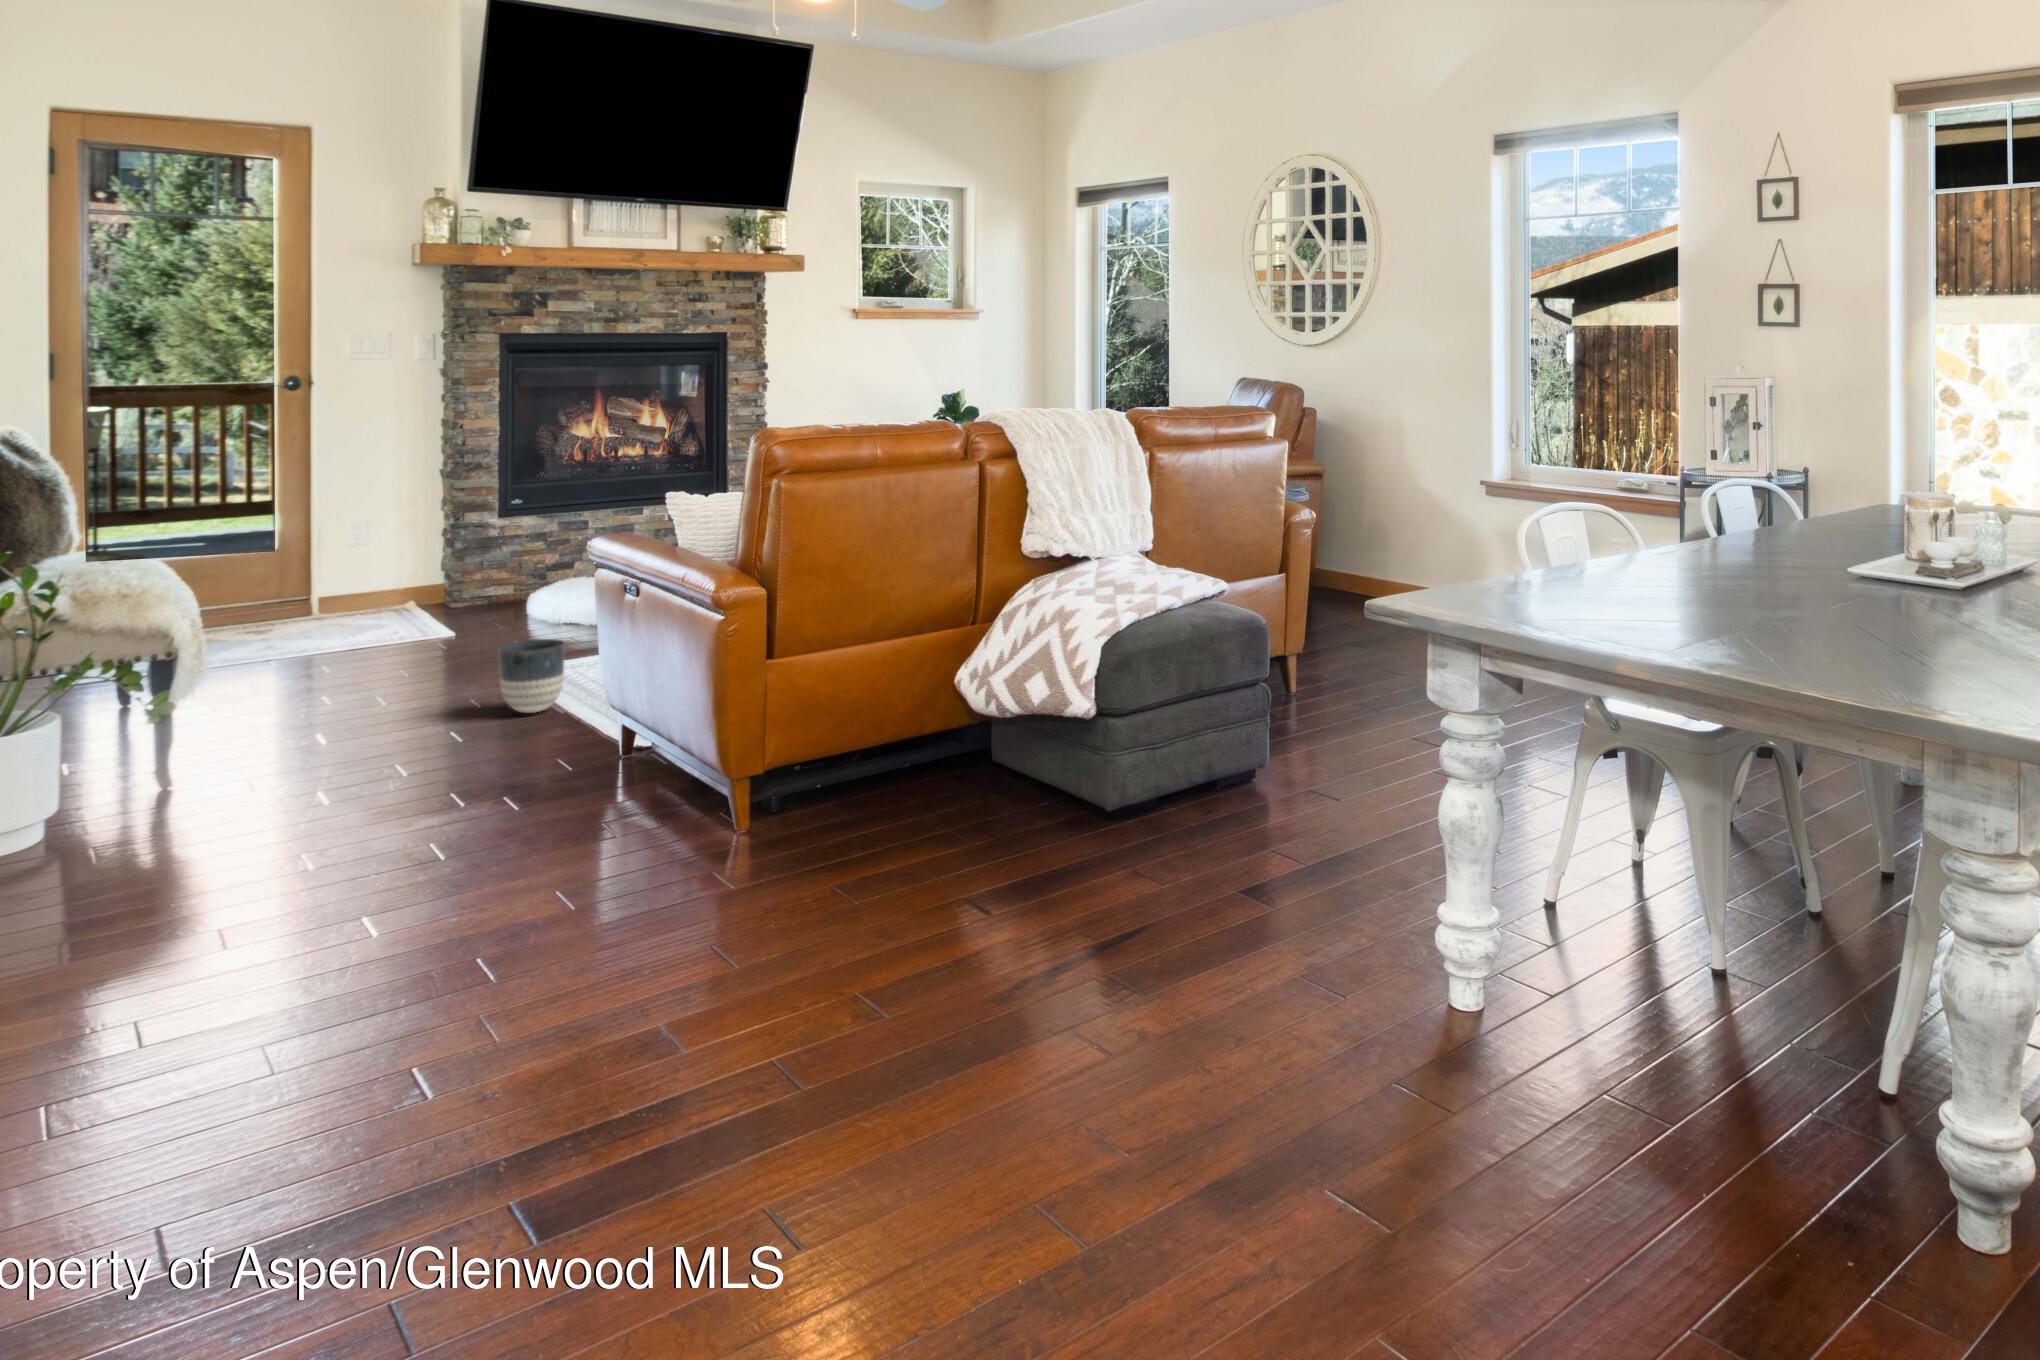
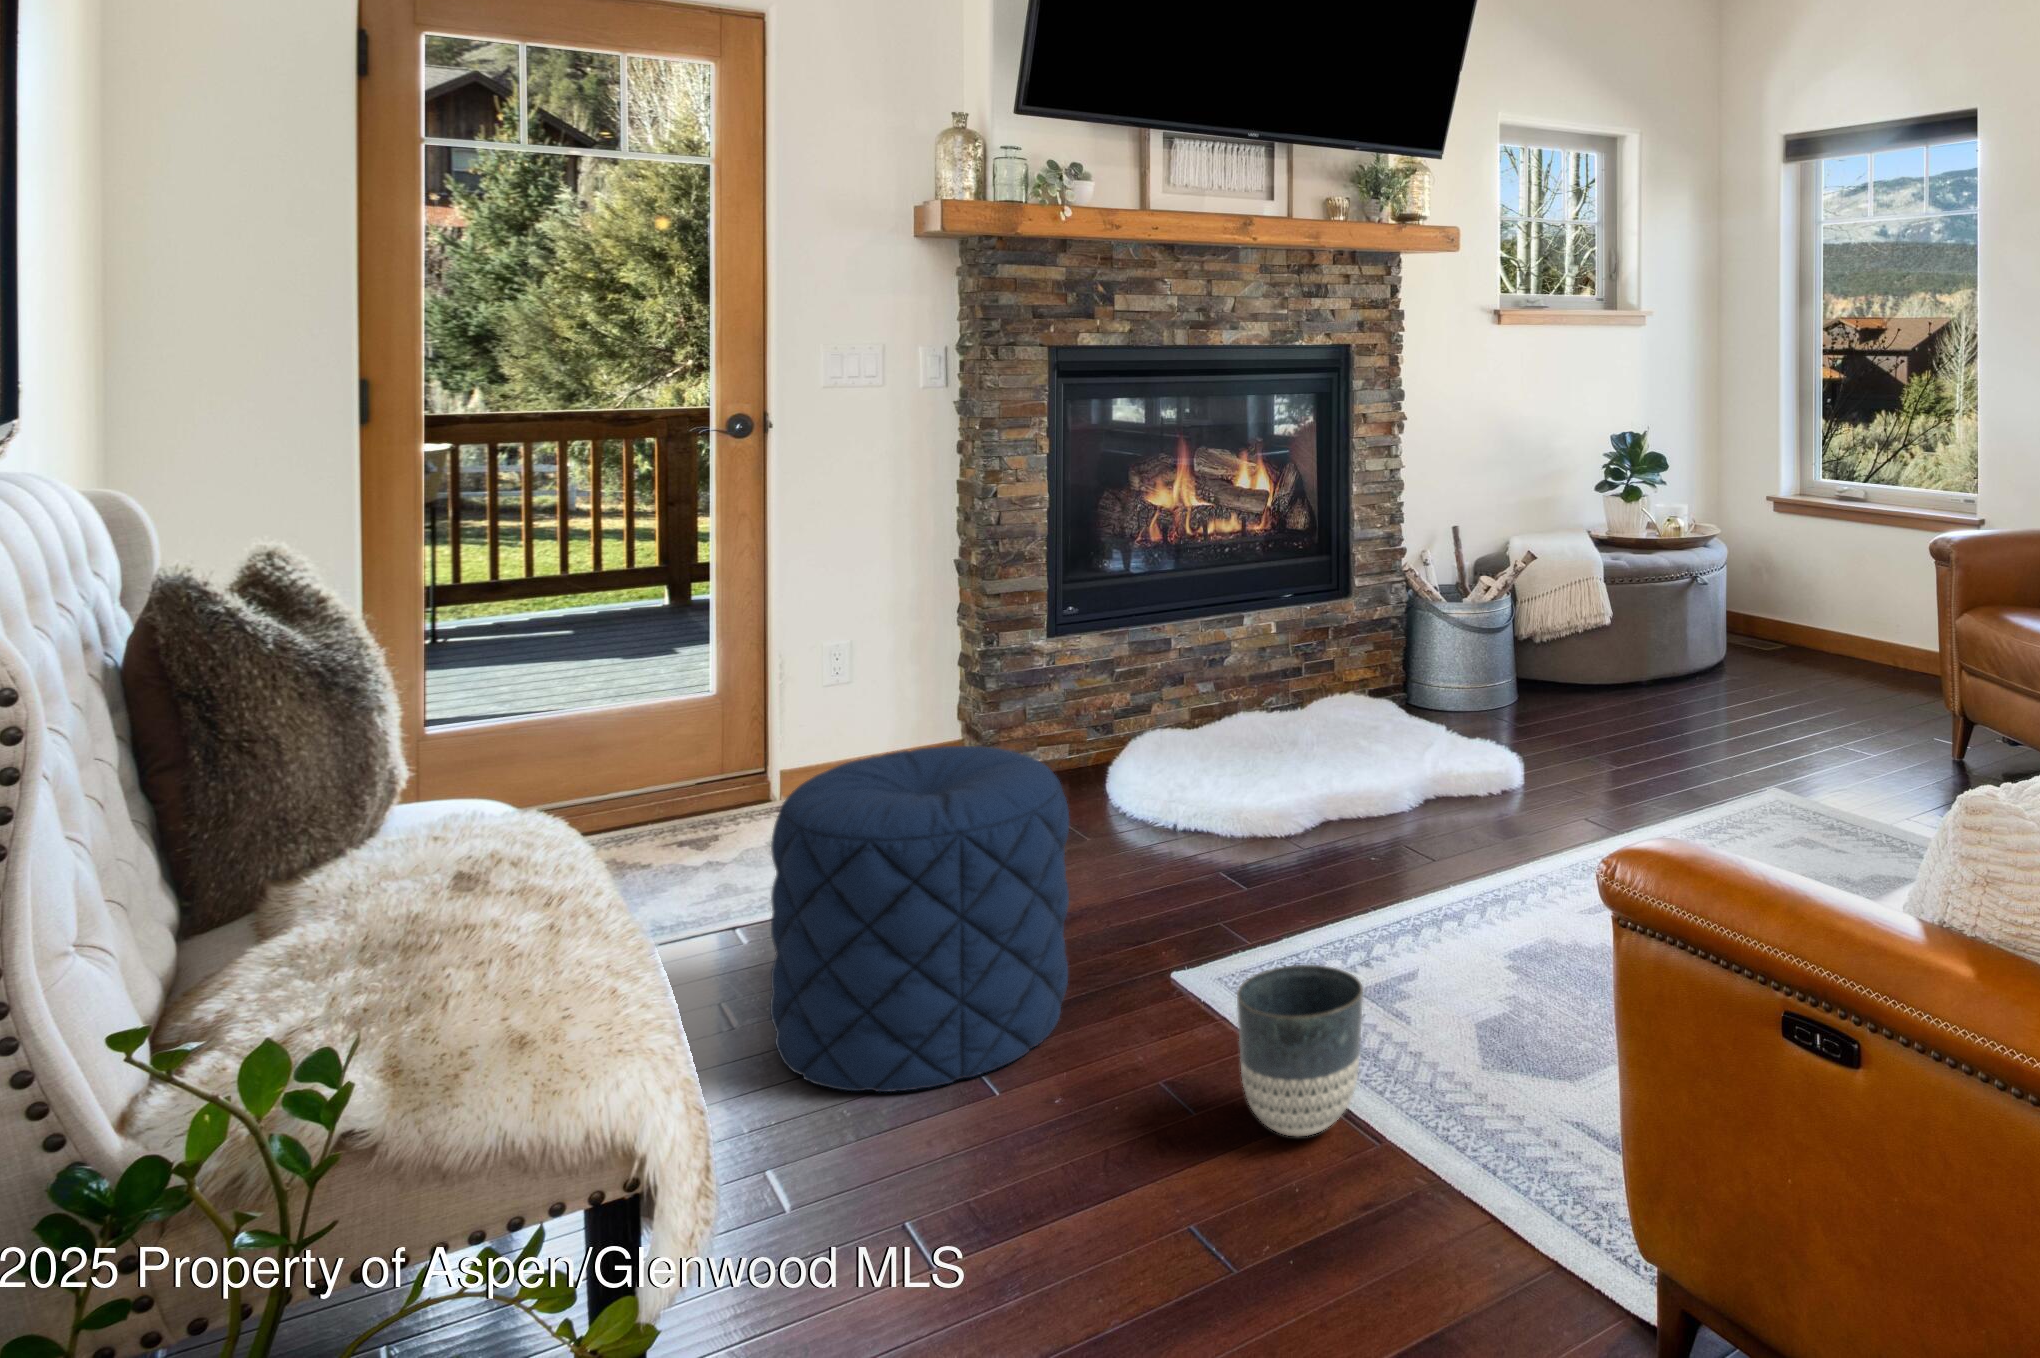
pouf: none [273,548,442,706] -> present [770,746,1069,1092]

